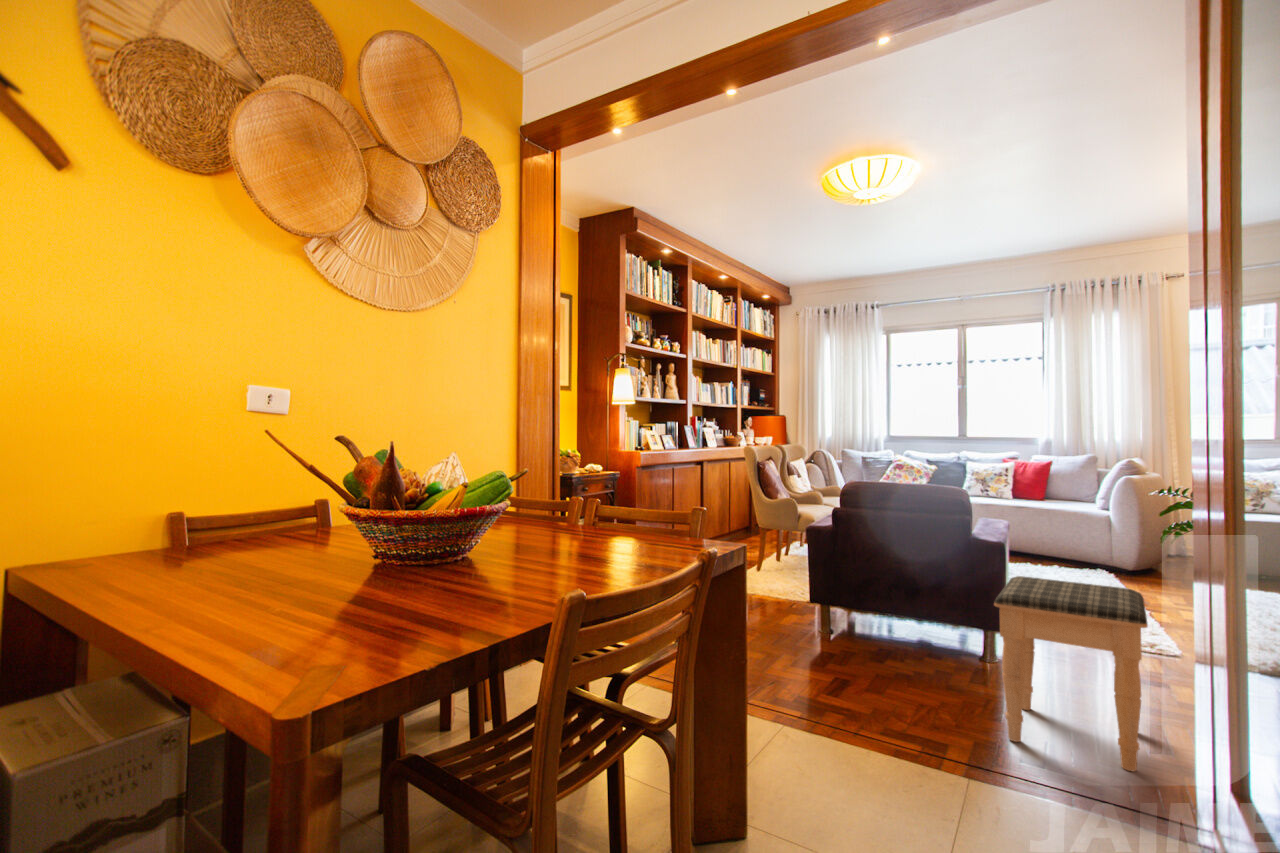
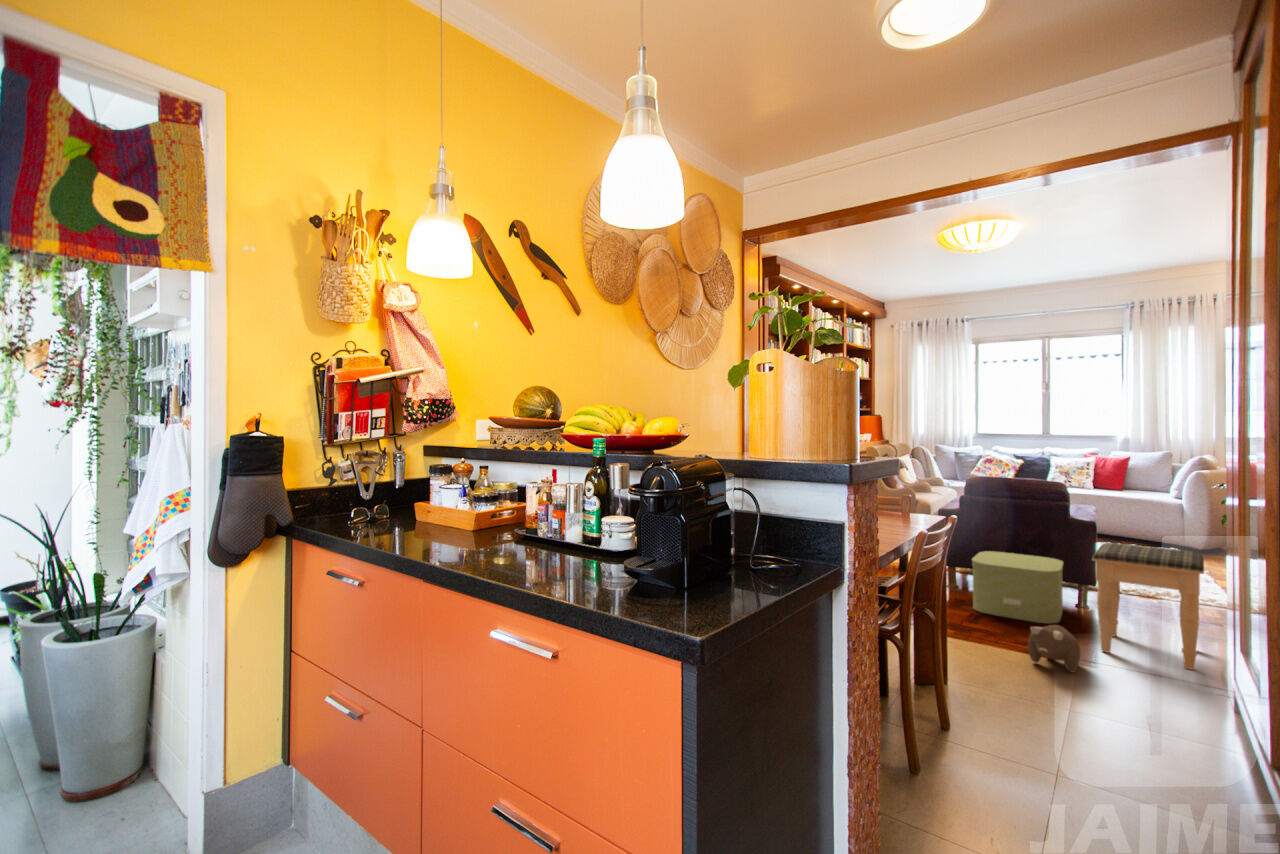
storage box: none [848,585,965,690] -> present [972,551,1063,623]
plush toy: none [902,708,977,786] -> present [1028,625,1080,672]

